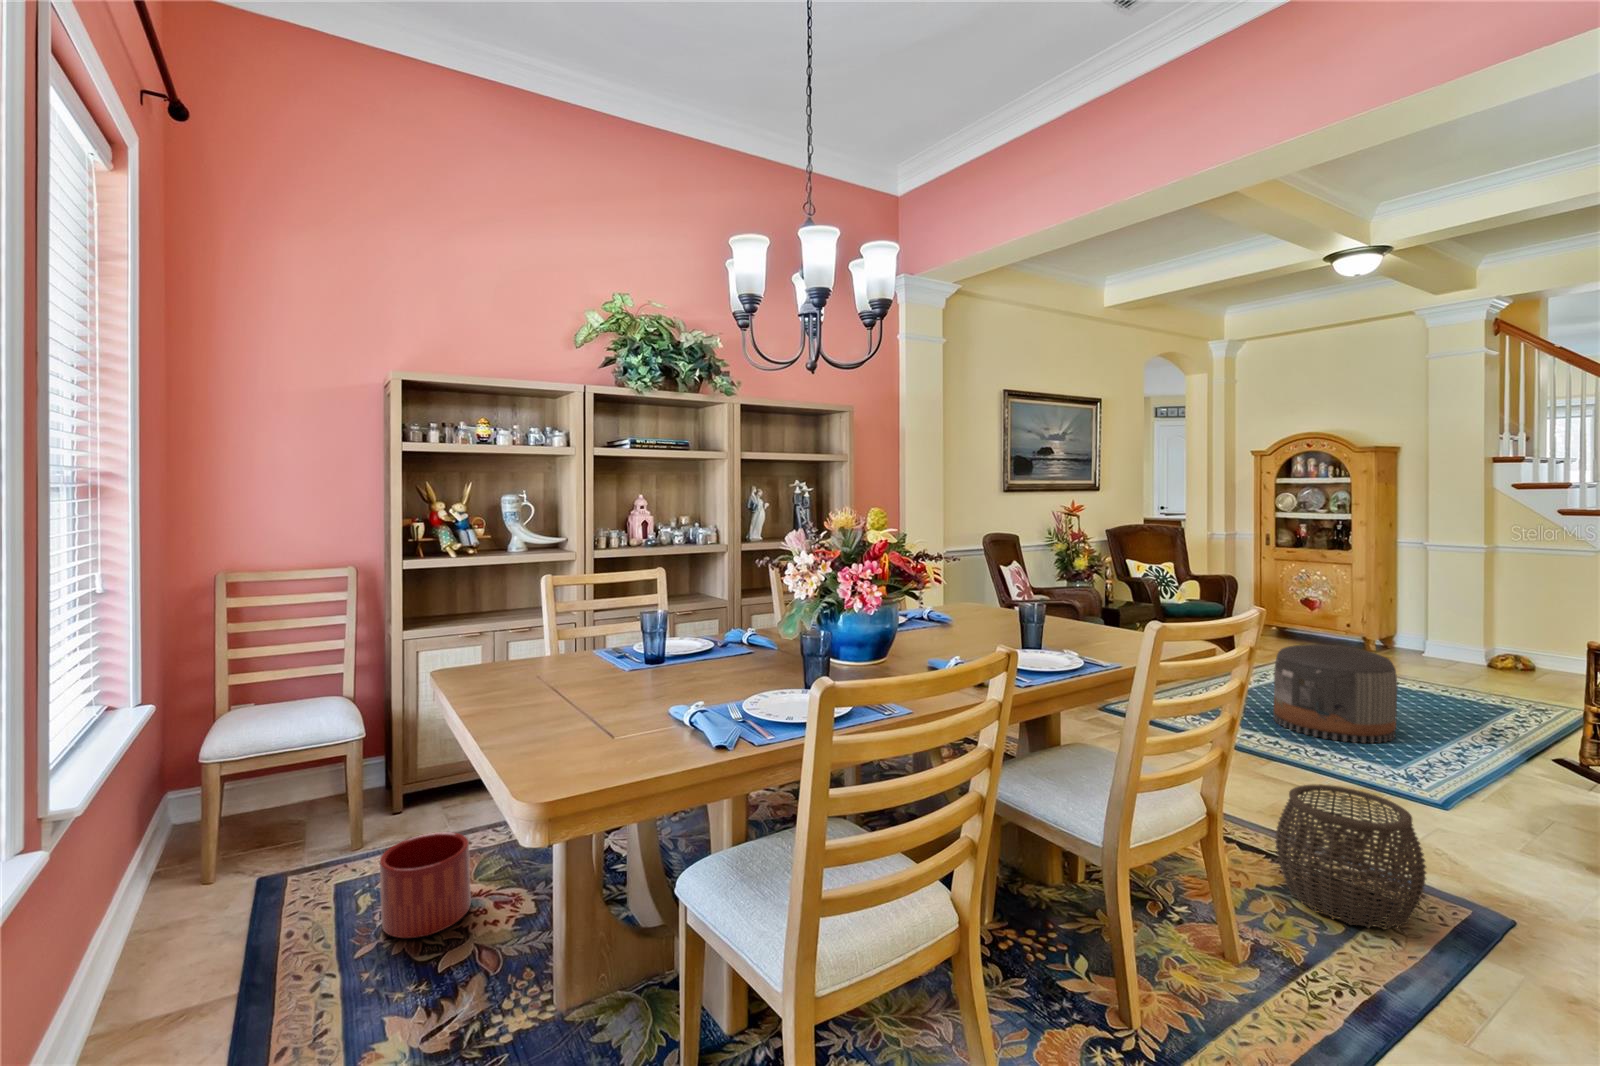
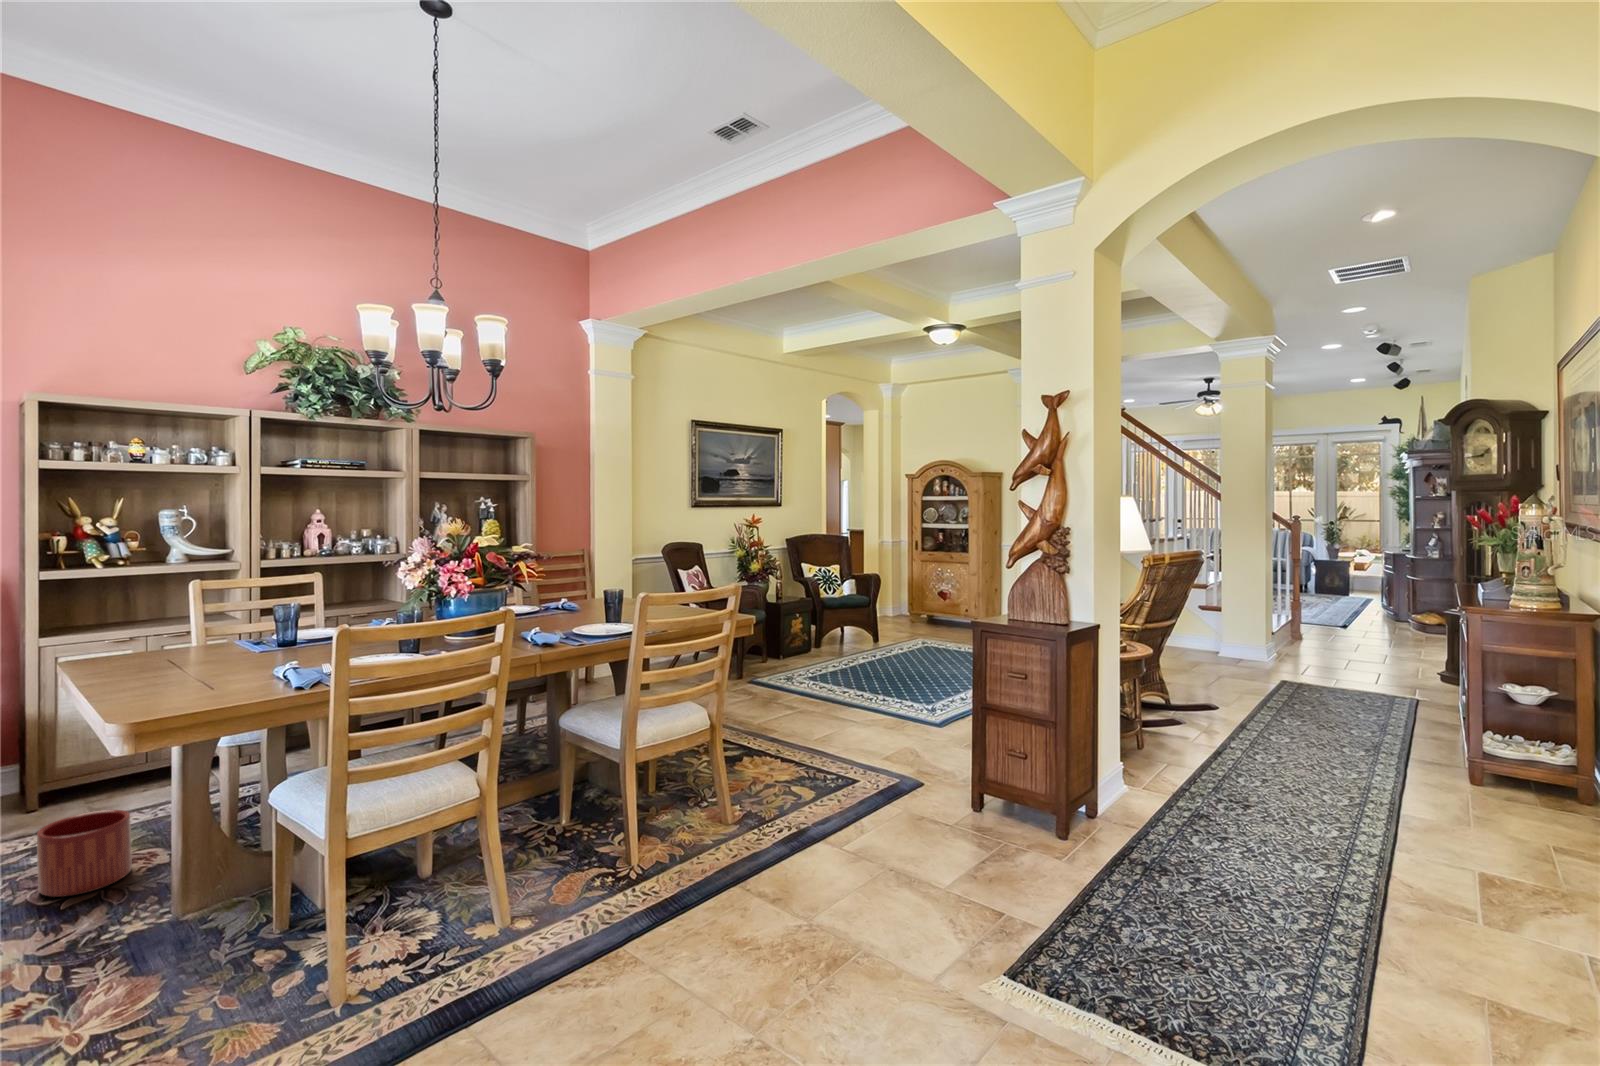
pouf: present [1273,644,1398,743] -> none [872,626,946,696]
woven basket: present [1275,785,1426,930] -> none [795,713,873,798]

